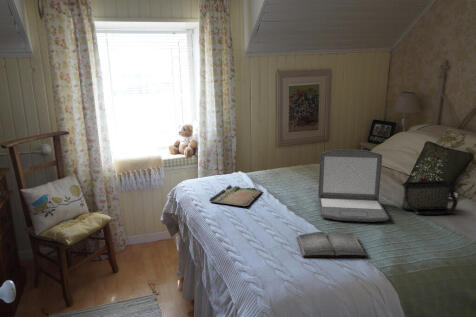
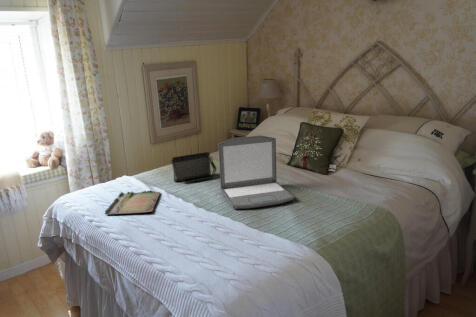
handbag: present [402,181,458,215] -> present [171,152,216,182]
hardback book: present [297,232,367,257] -> none [219,218,295,254]

